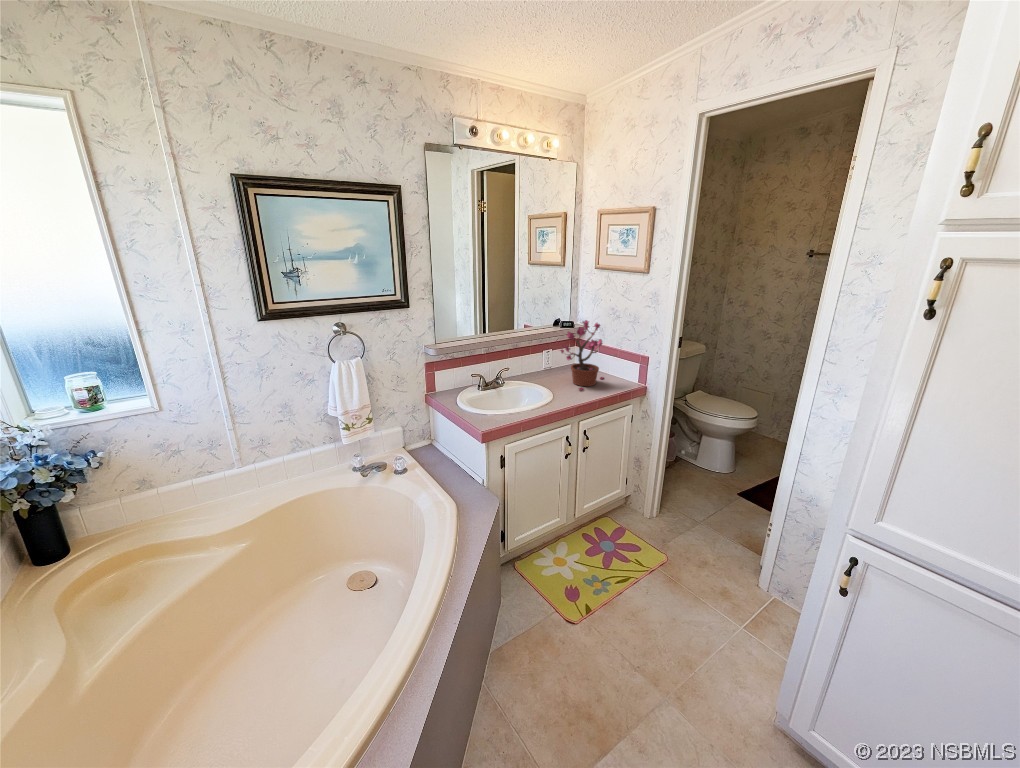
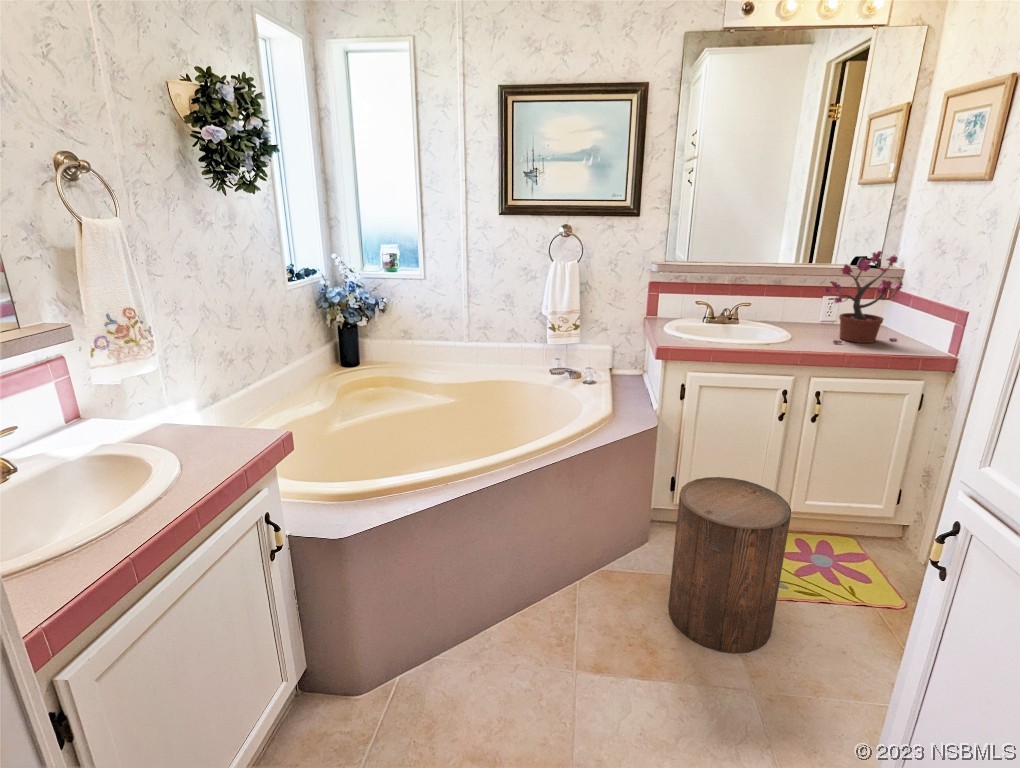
stool: none [555,523,645,675] -> present [668,477,791,653]

